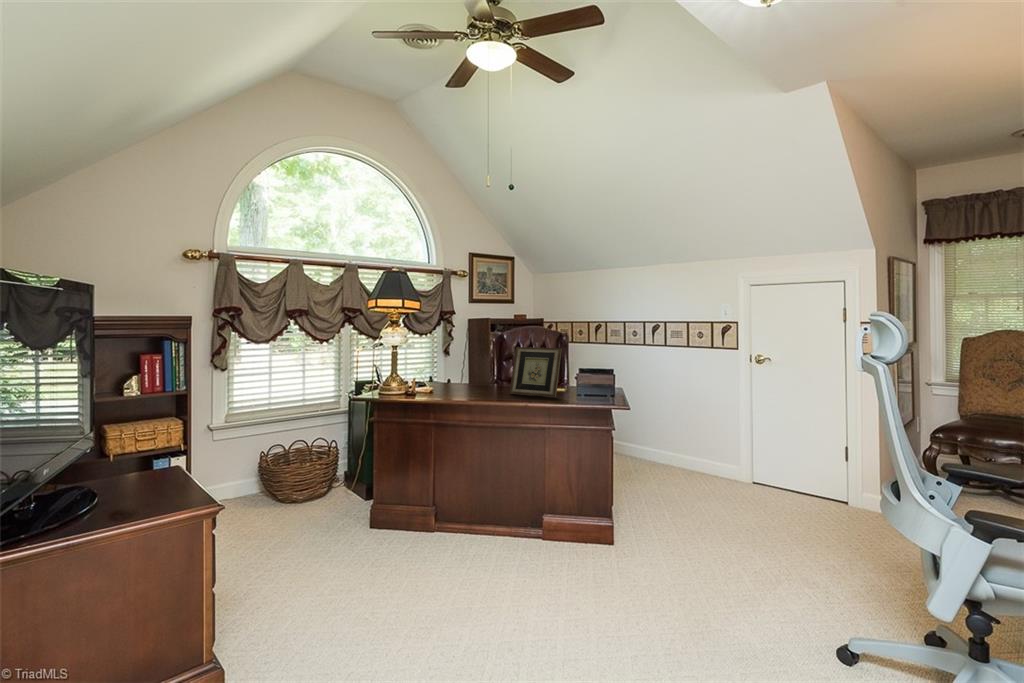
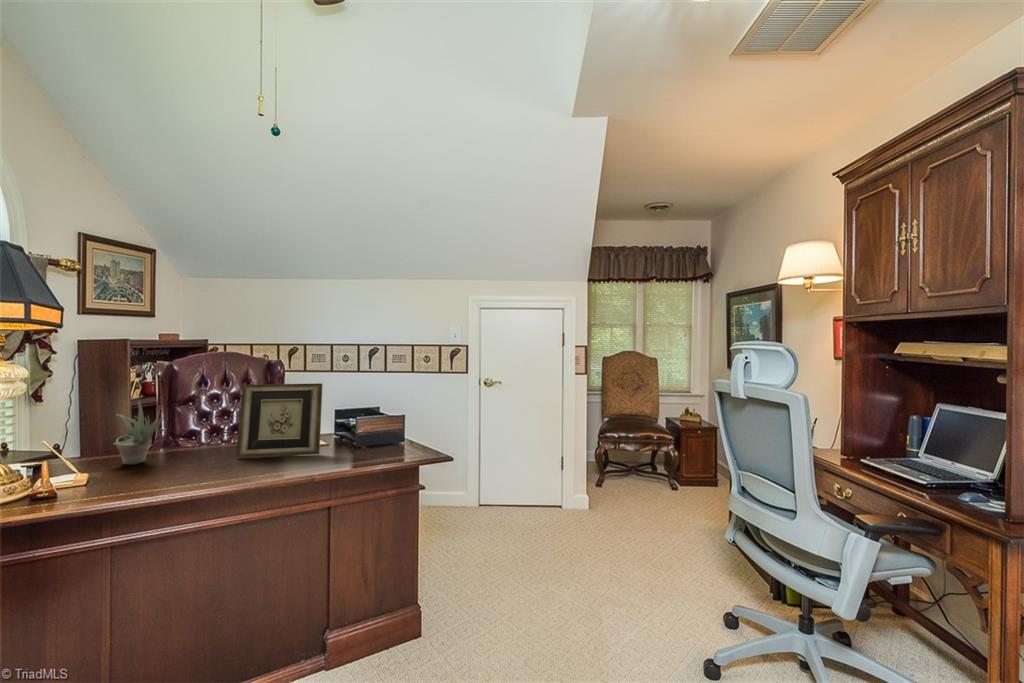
succulent plant: none [447,354,475,390] -> present [113,401,163,464]

